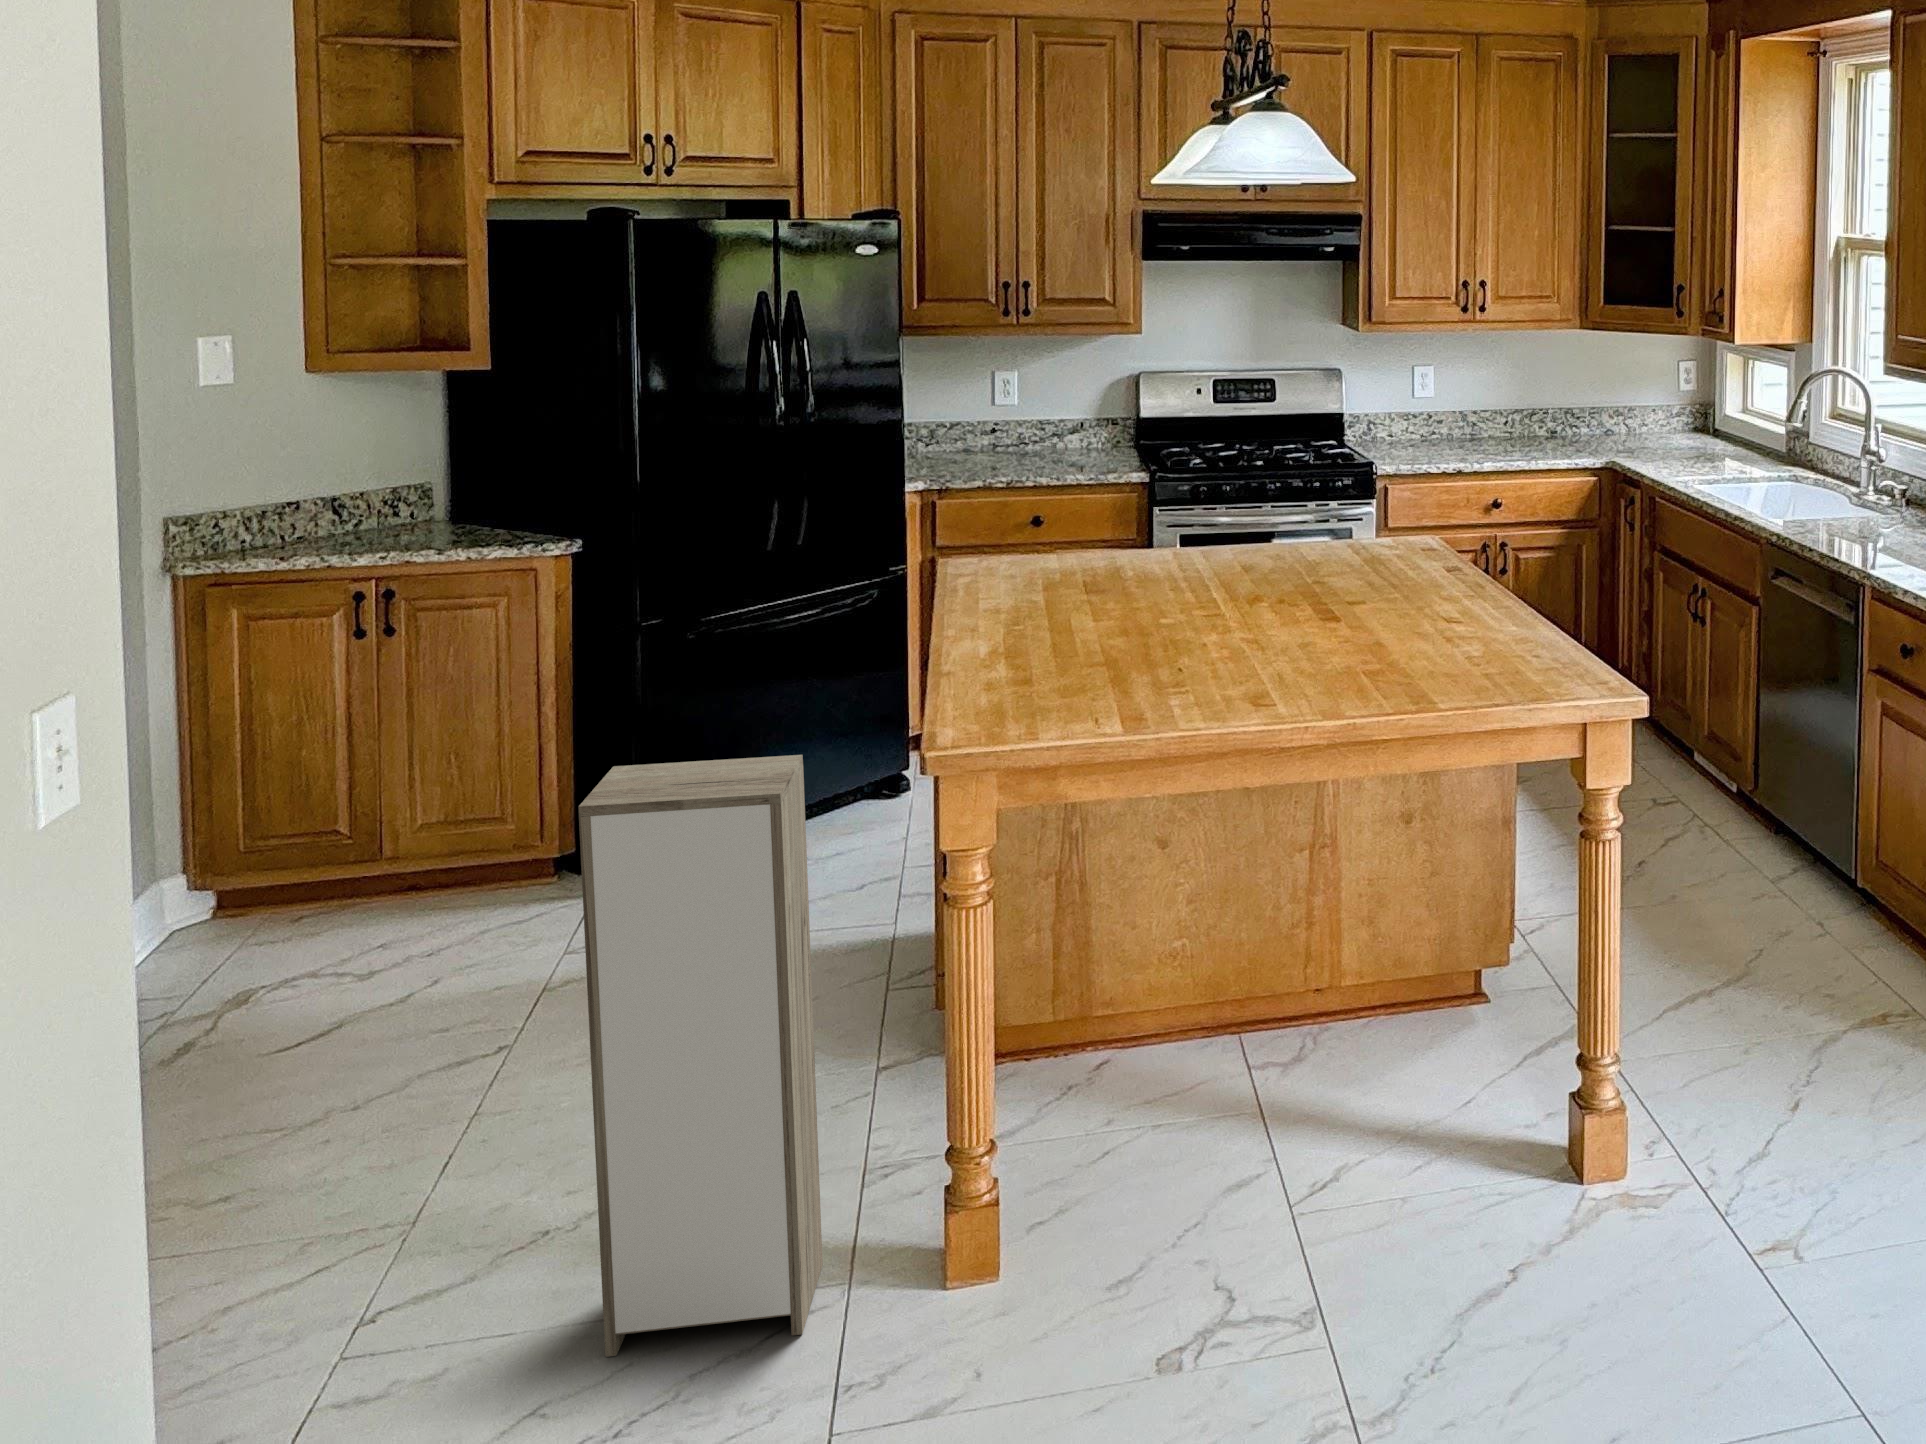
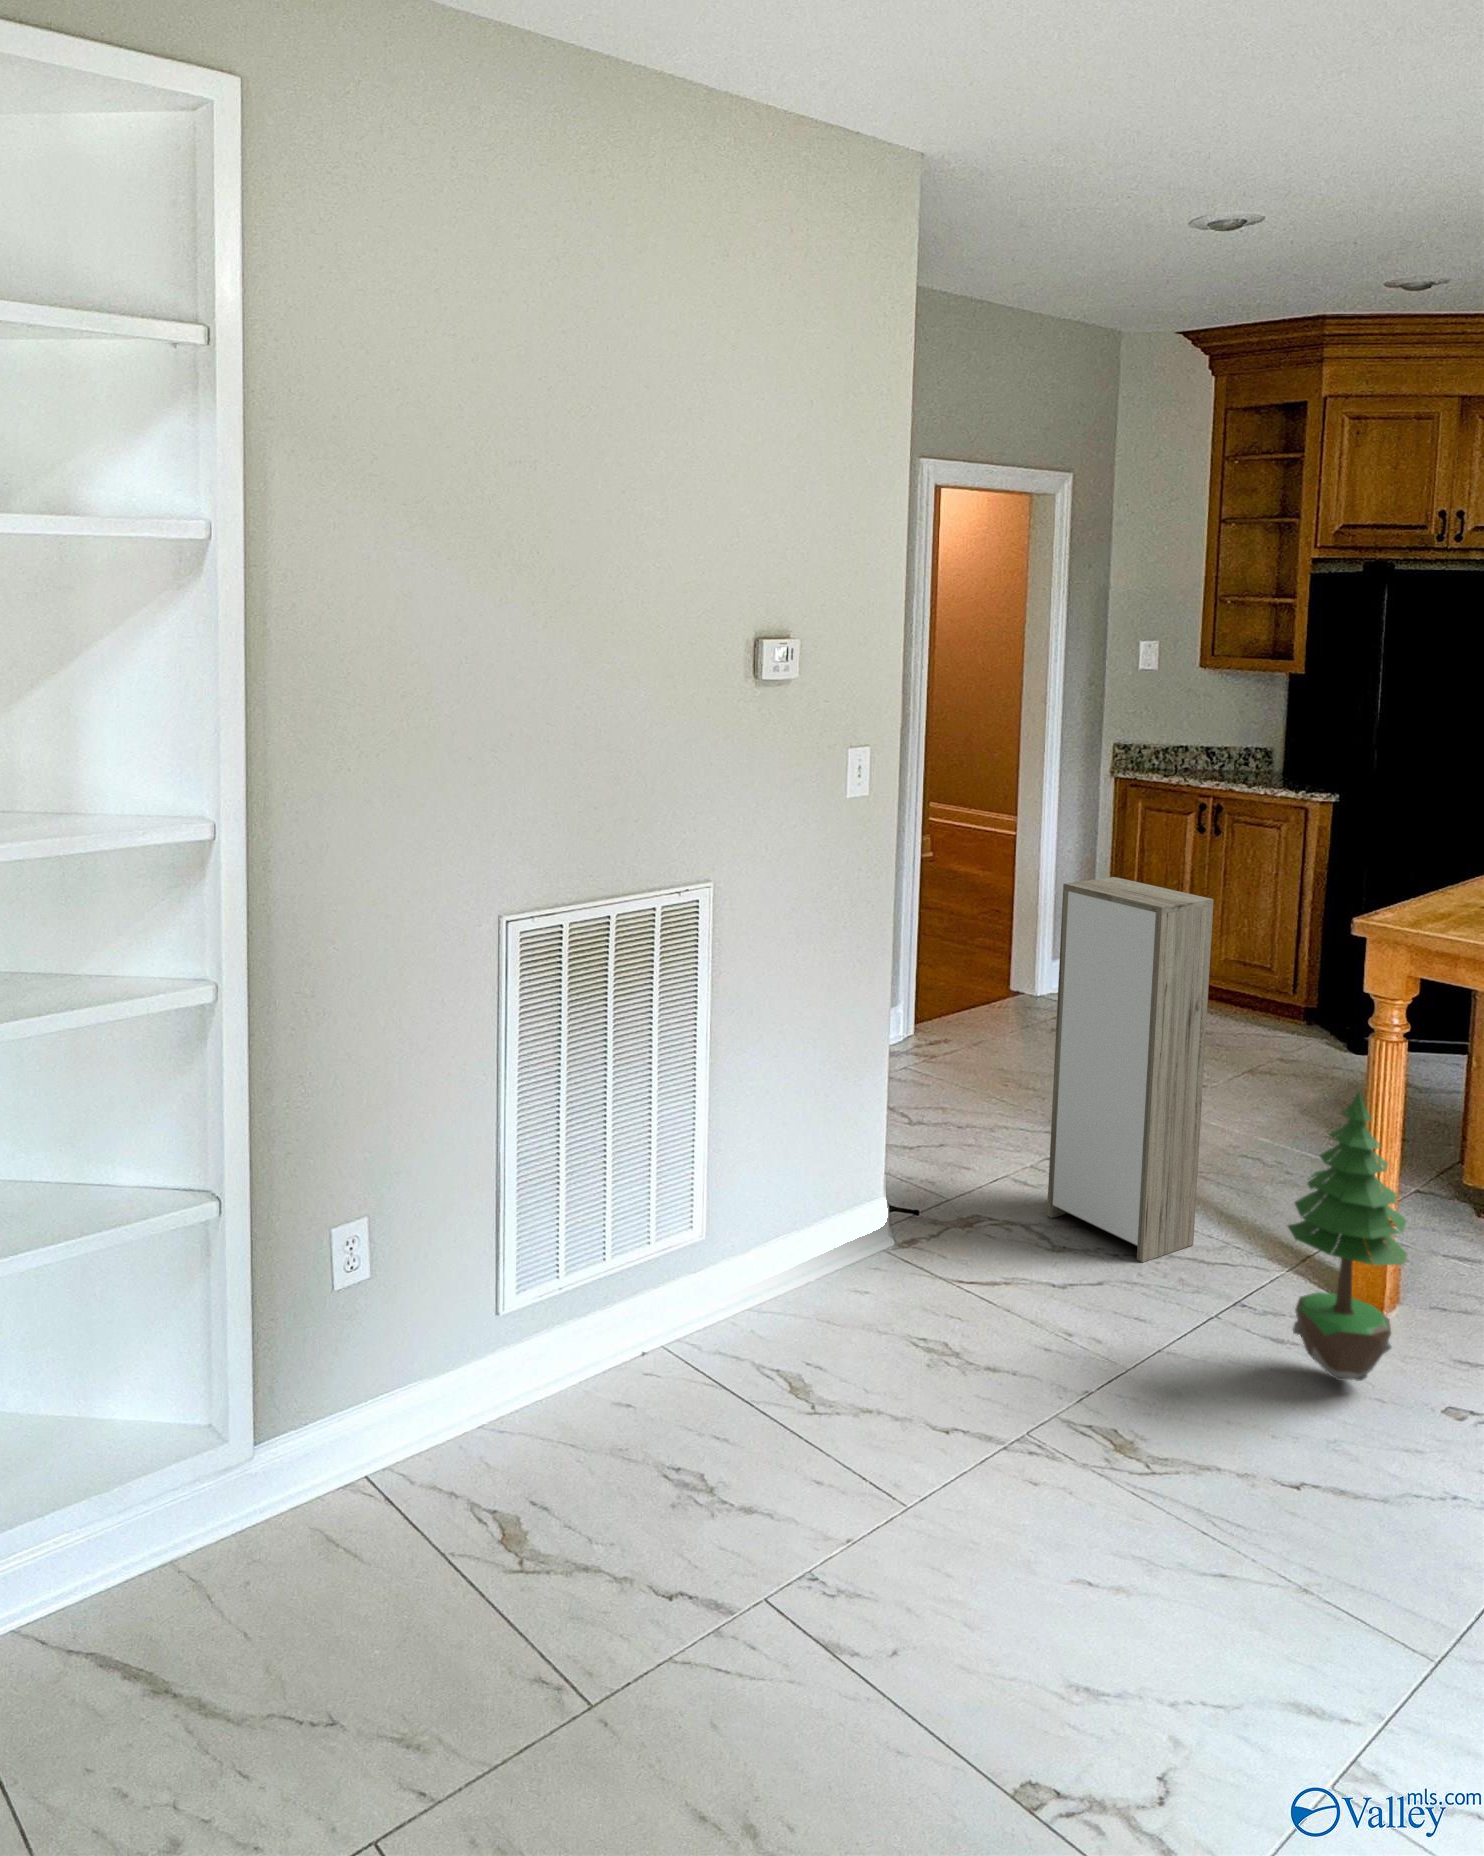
potted tree: none [1078,948,1220,1326] -> present [1288,1093,1407,1381]

